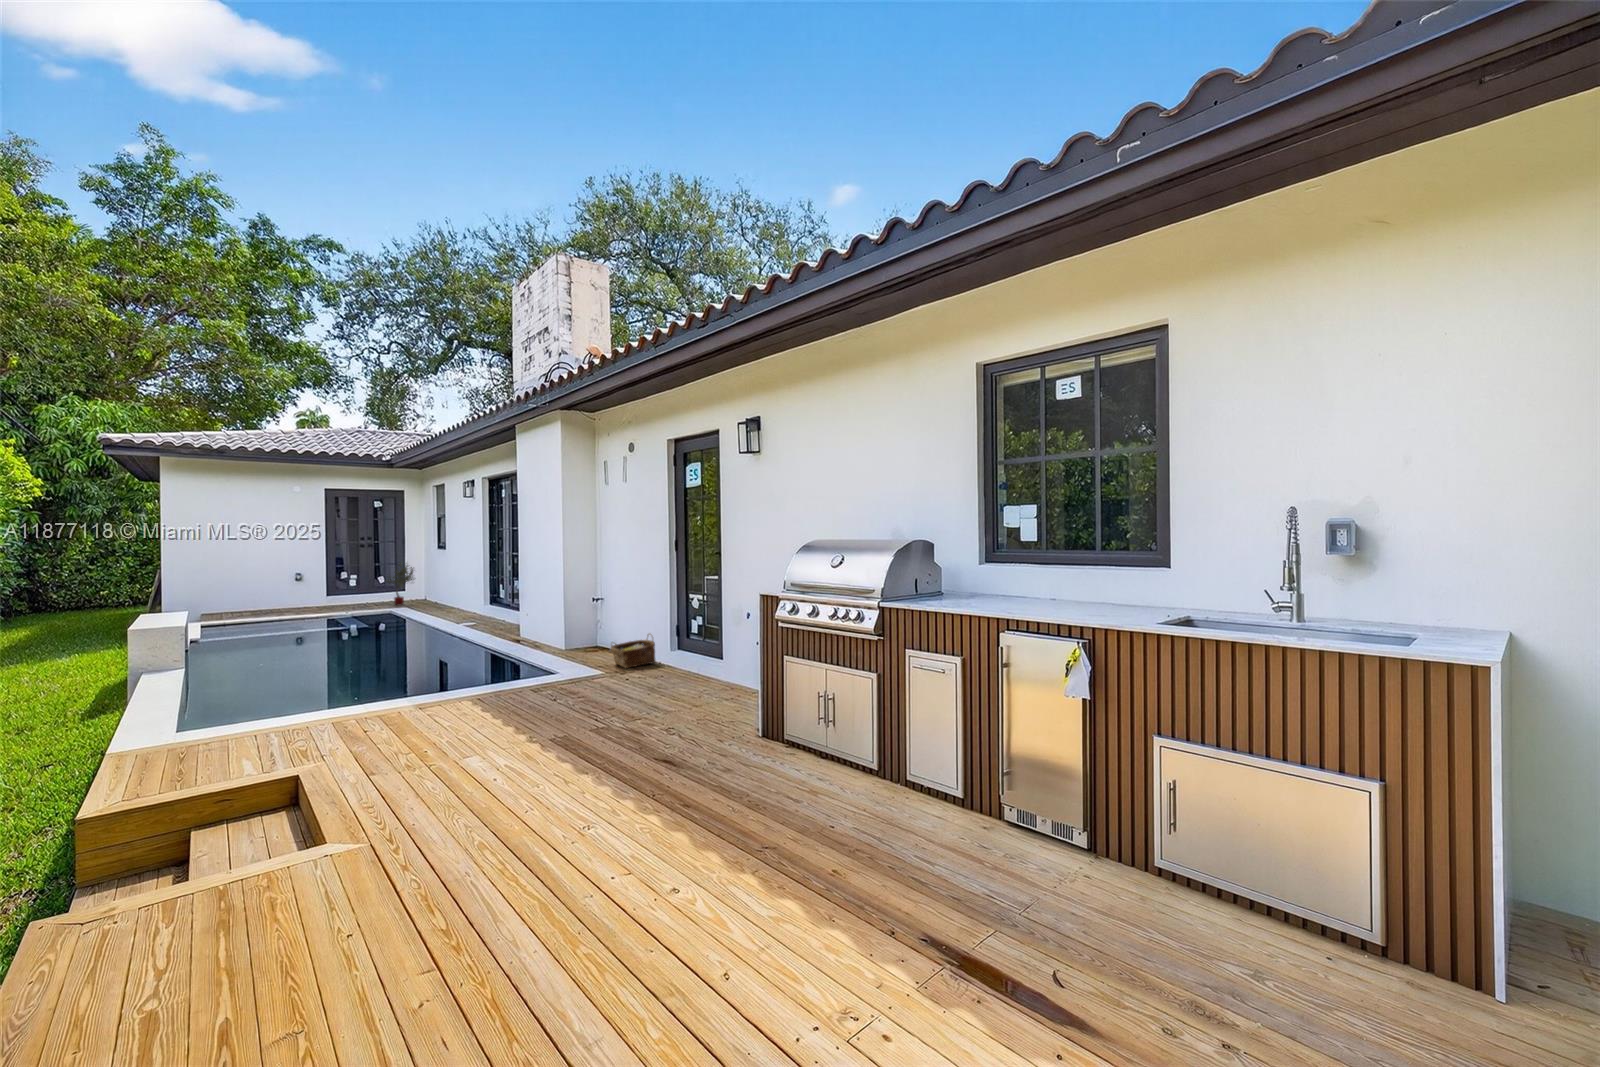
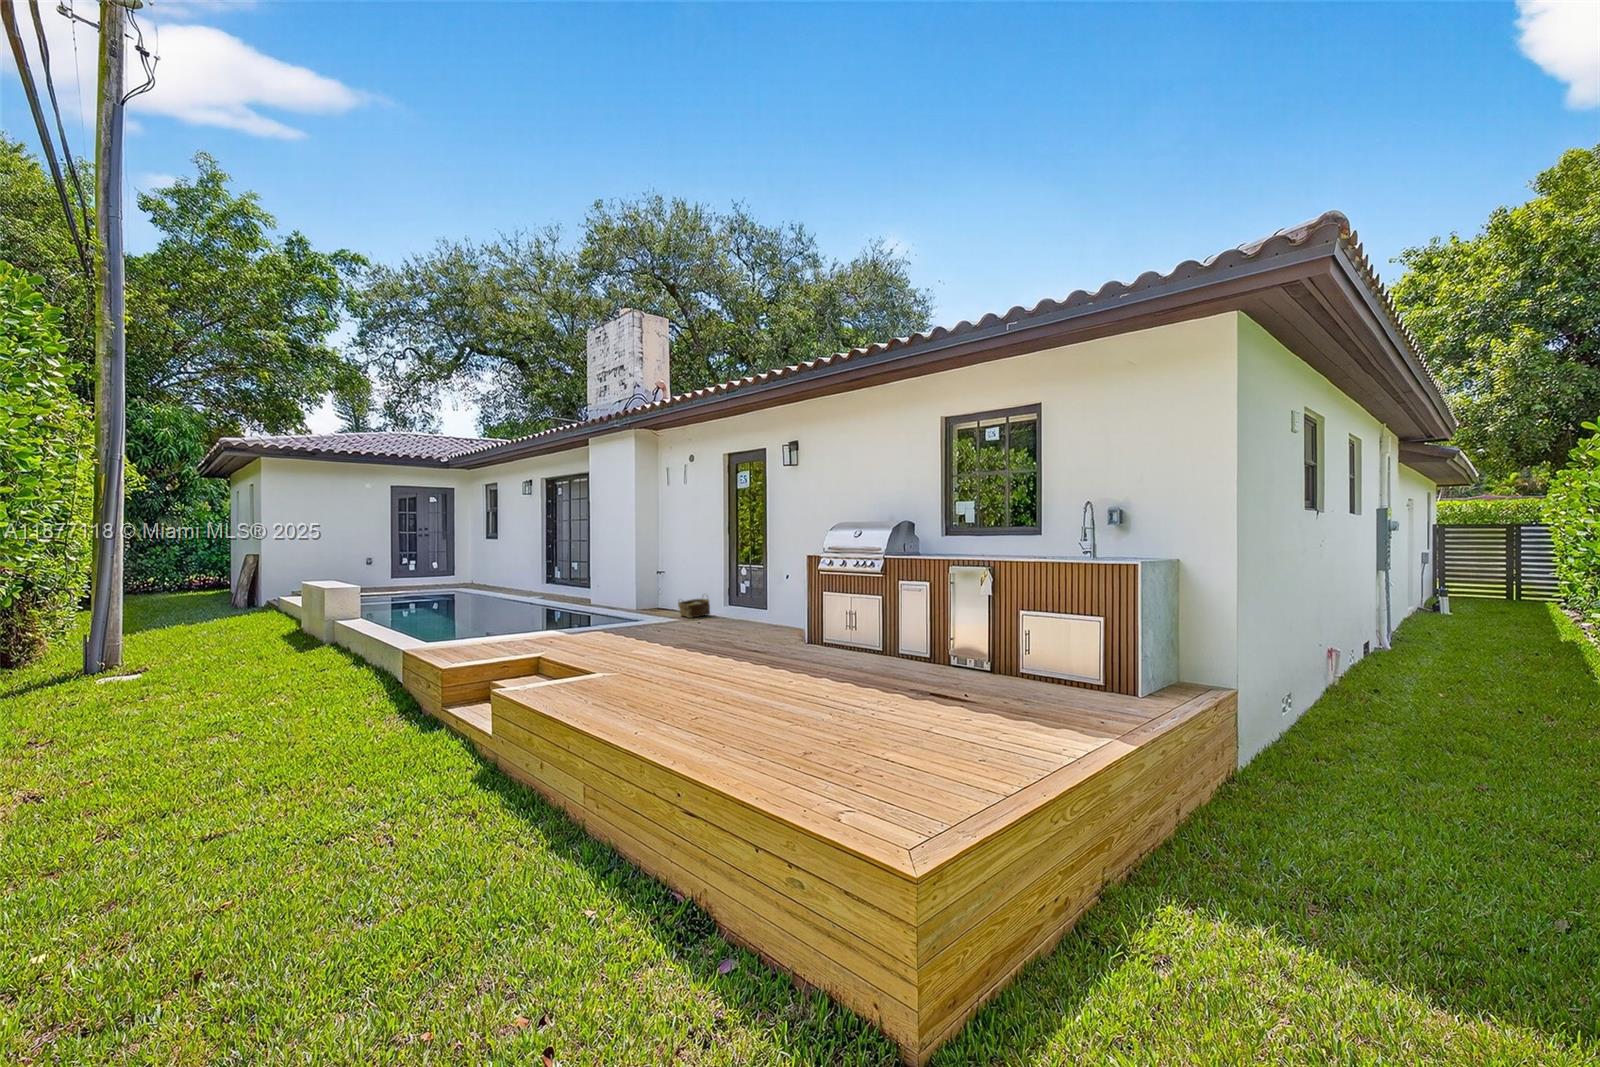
potted tree: present [386,563,414,605] -> none [441,548,469,585]

